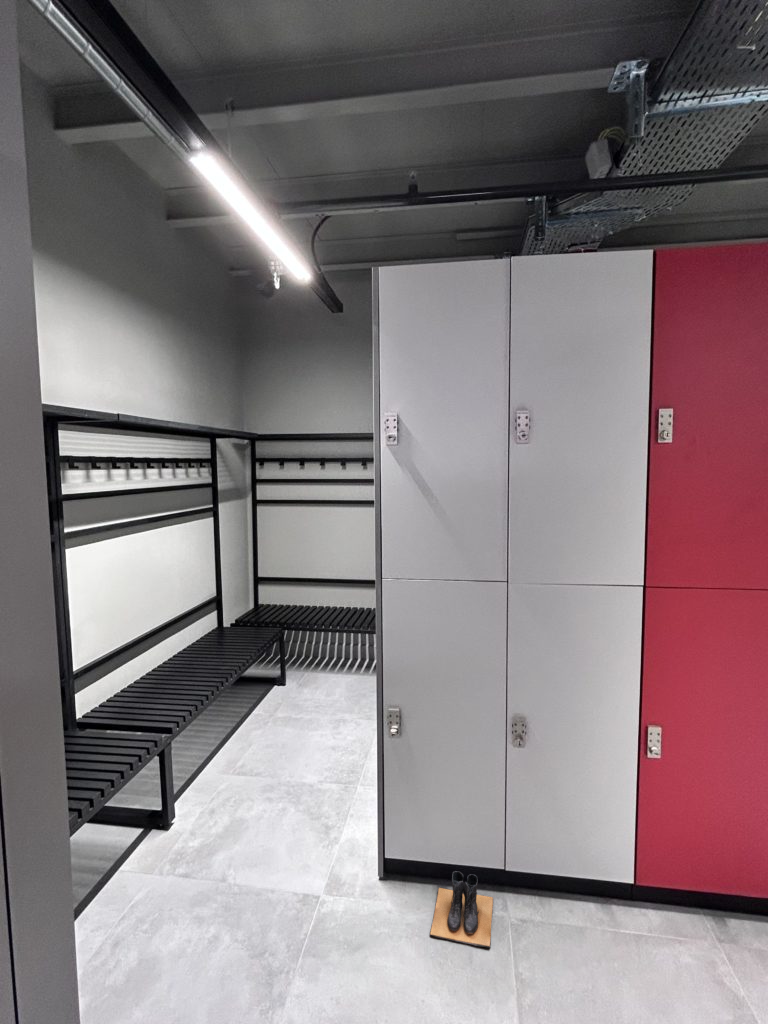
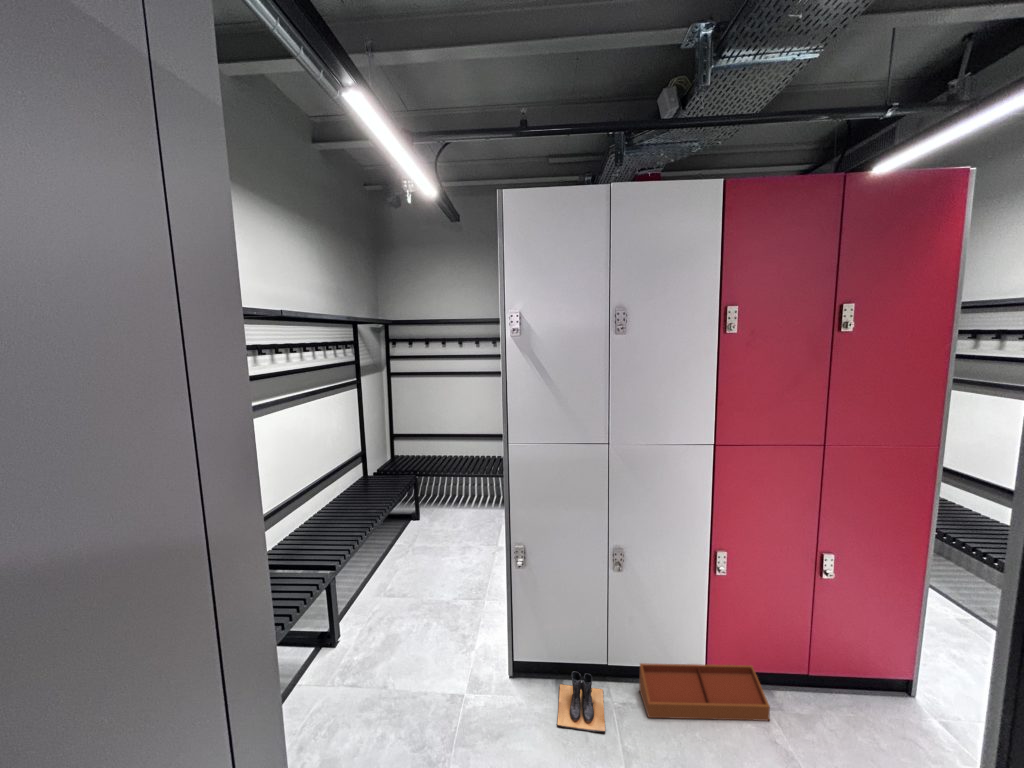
storage bin: none [541,867,710,952] -> present [639,663,770,721]

